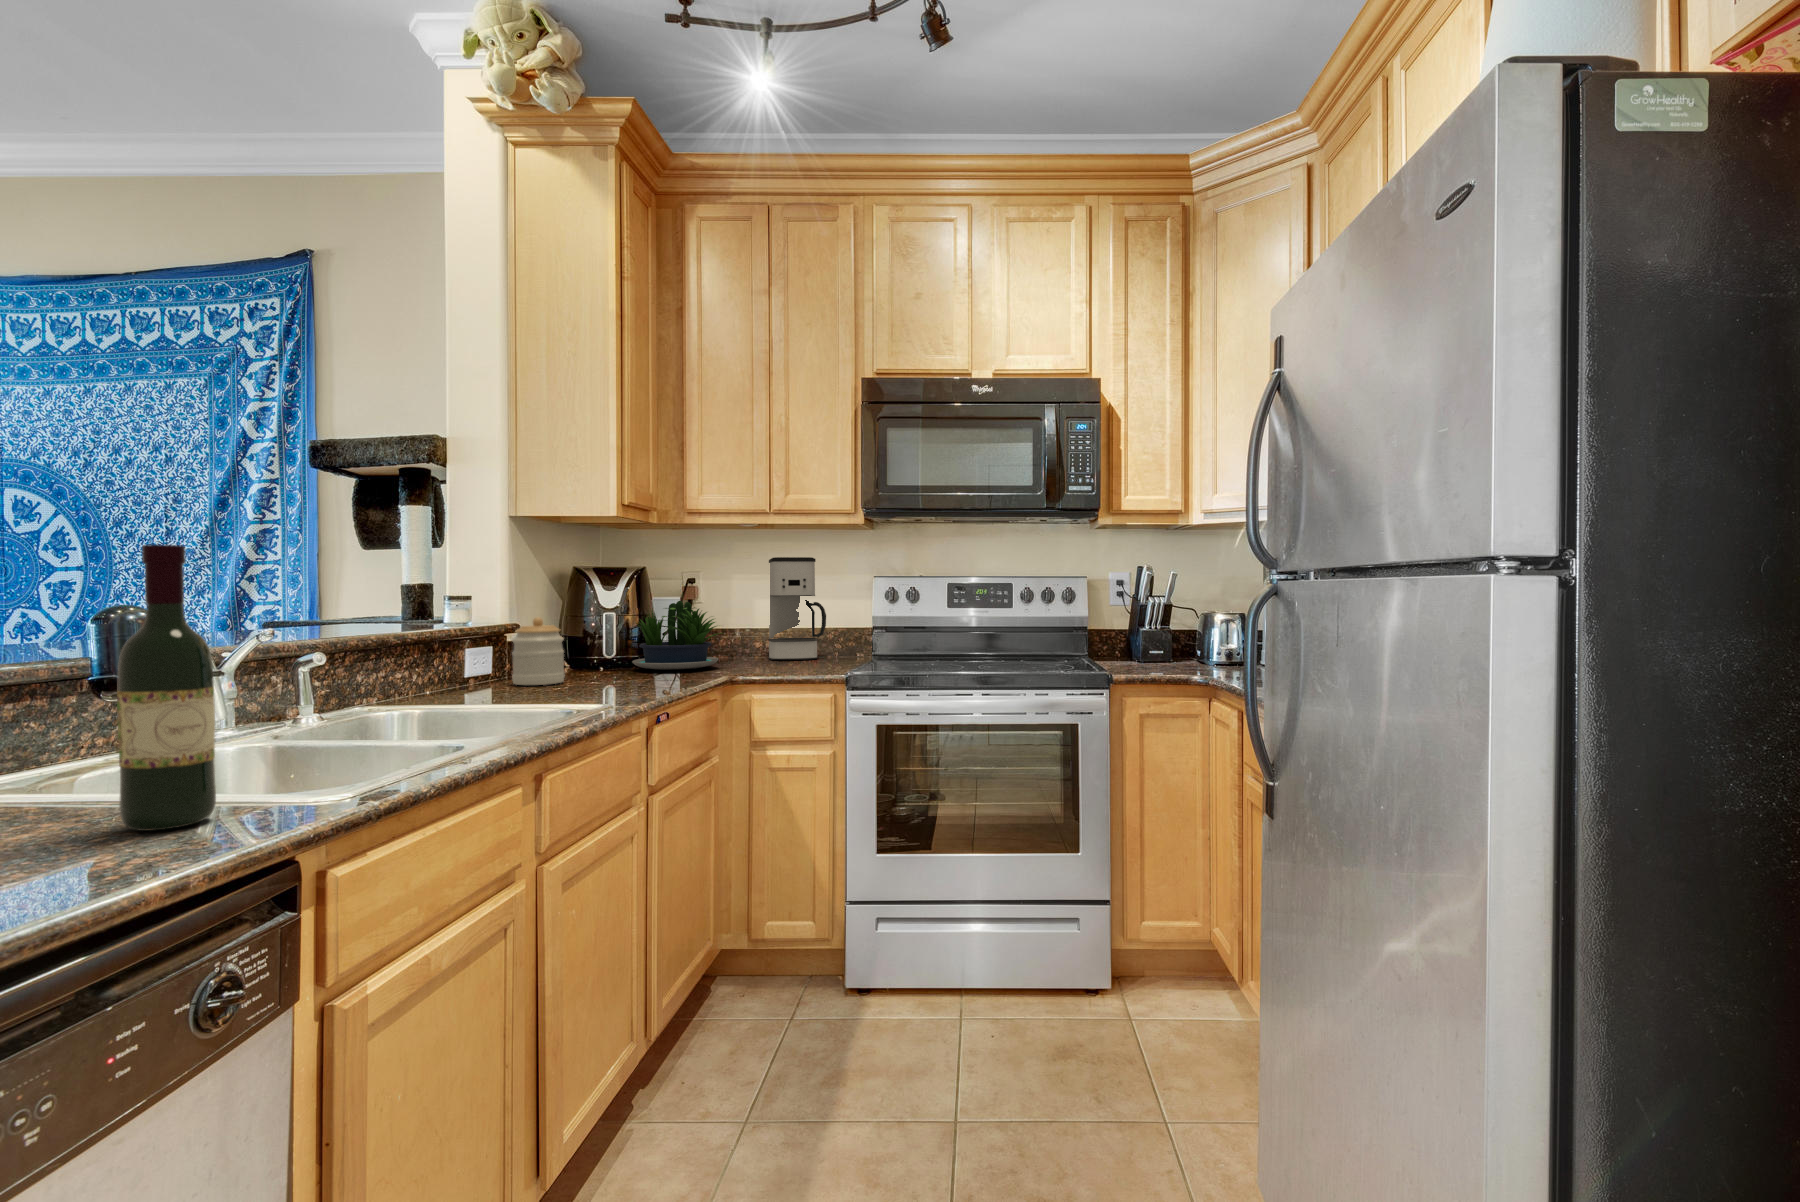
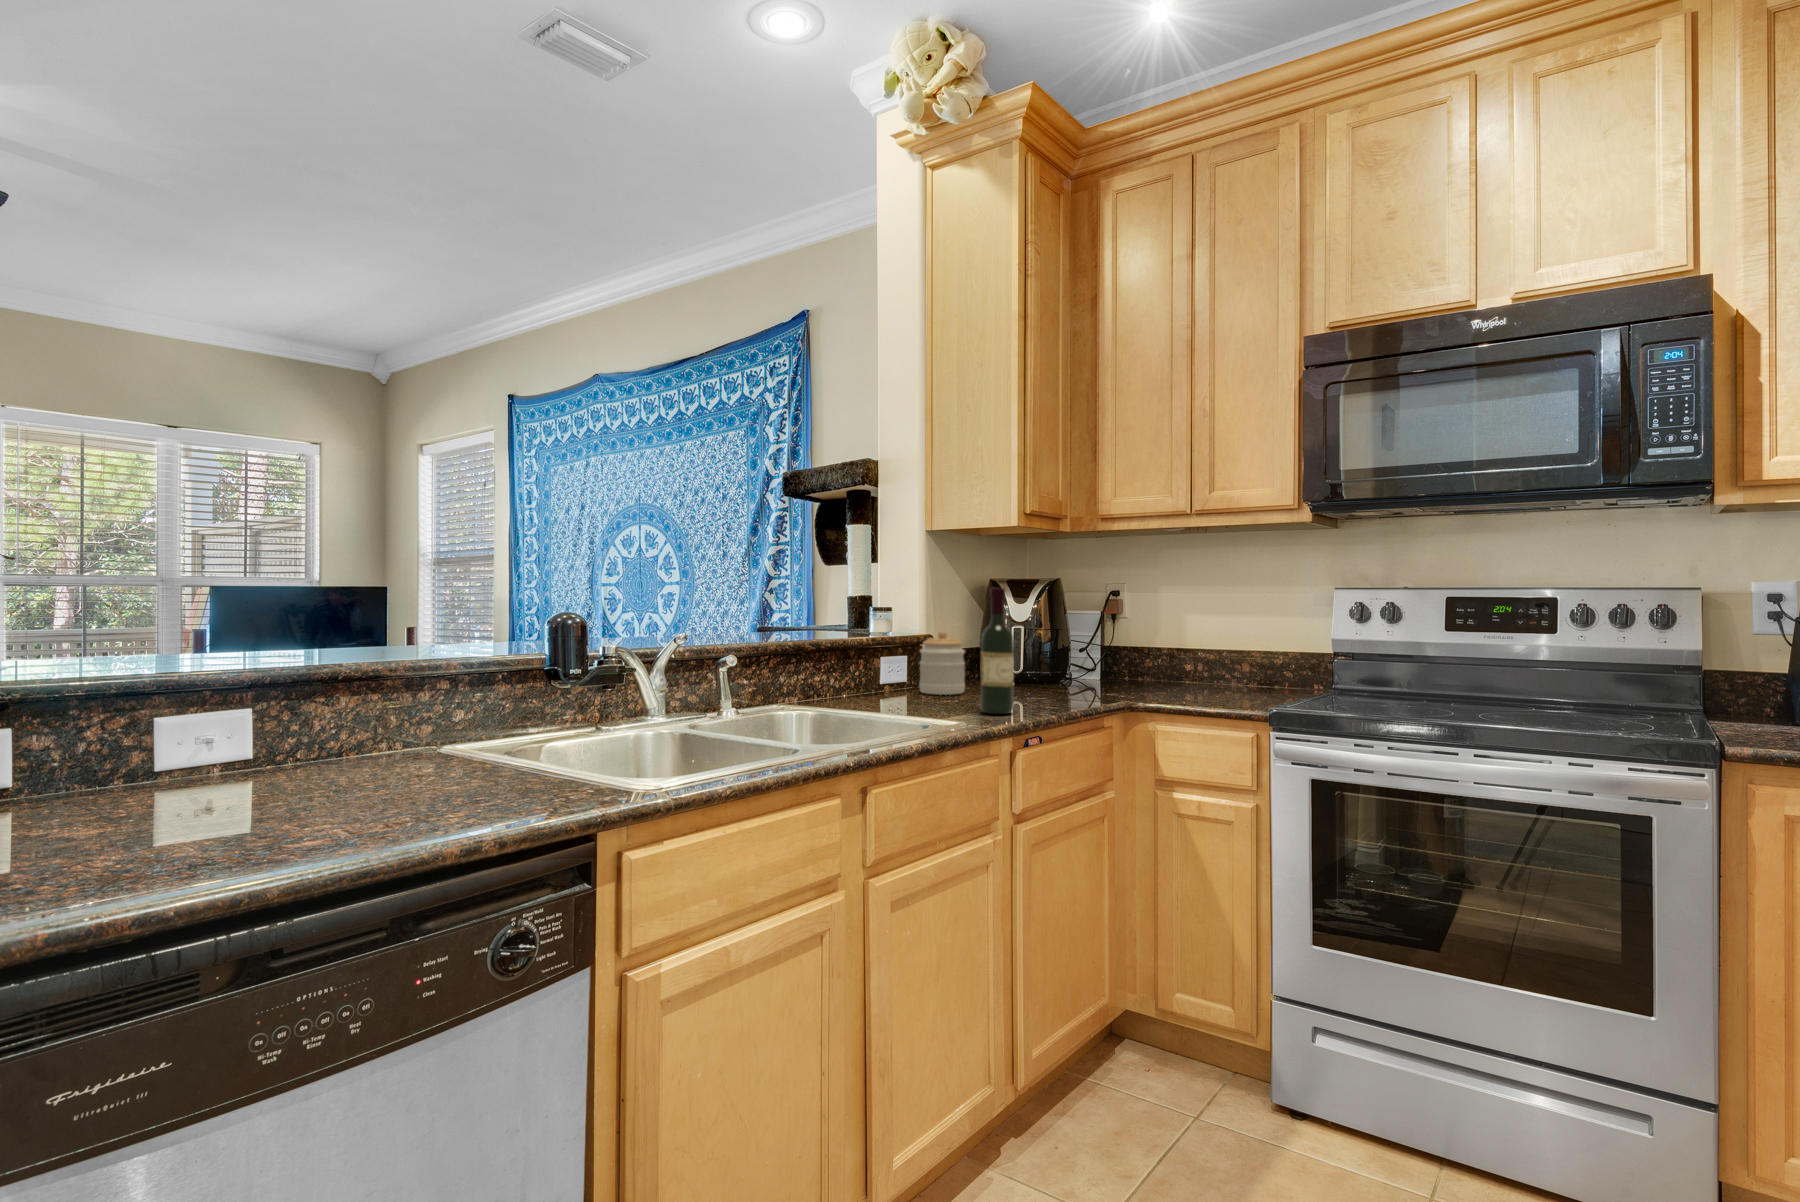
wine bottle: present [117,544,216,831] -> present [980,588,1014,714]
coffee maker: present [769,557,826,660] -> none [1193,571,1263,686]
potted plant: present [632,601,719,670] -> none [1039,616,1142,687]

